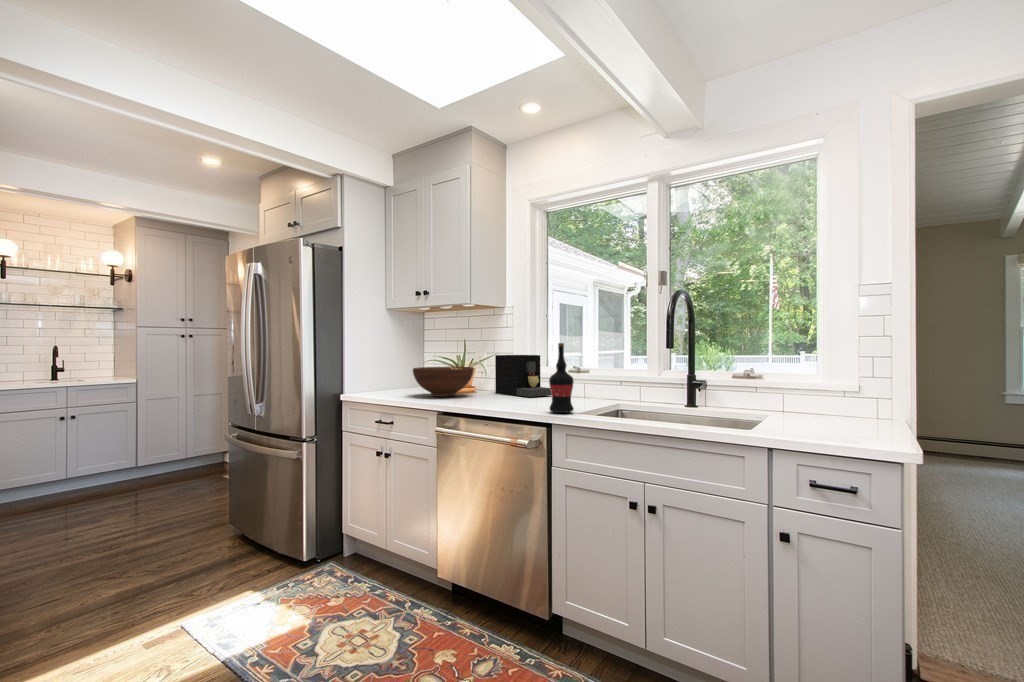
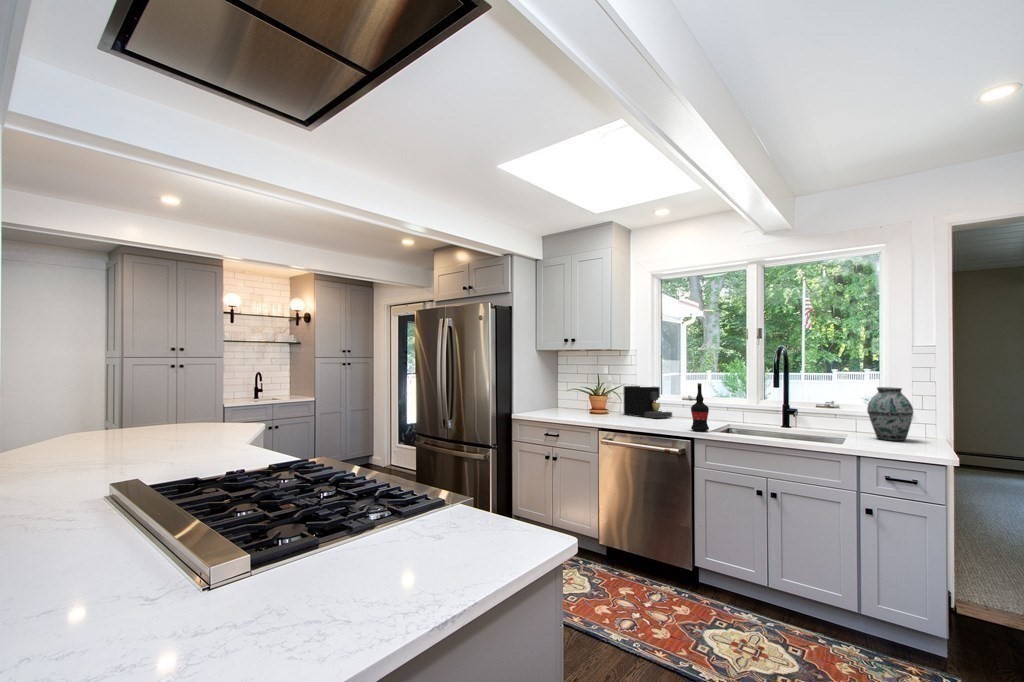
vase: none [796,344,860,422] -> present [867,387,913,441]
fruit bowl: present [413,367,474,397] -> none [568,394,613,417]

